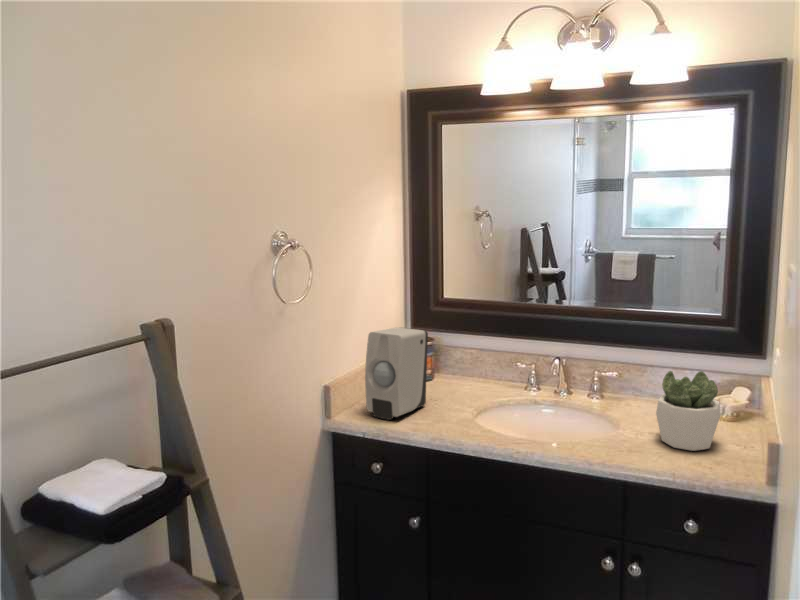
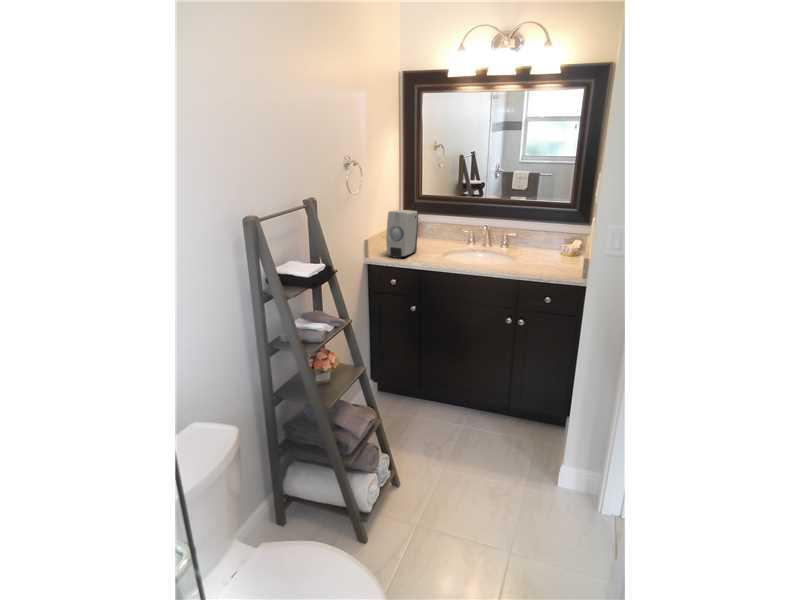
succulent plant: present [656,371,721,451] -> none [536,229,566,267]

